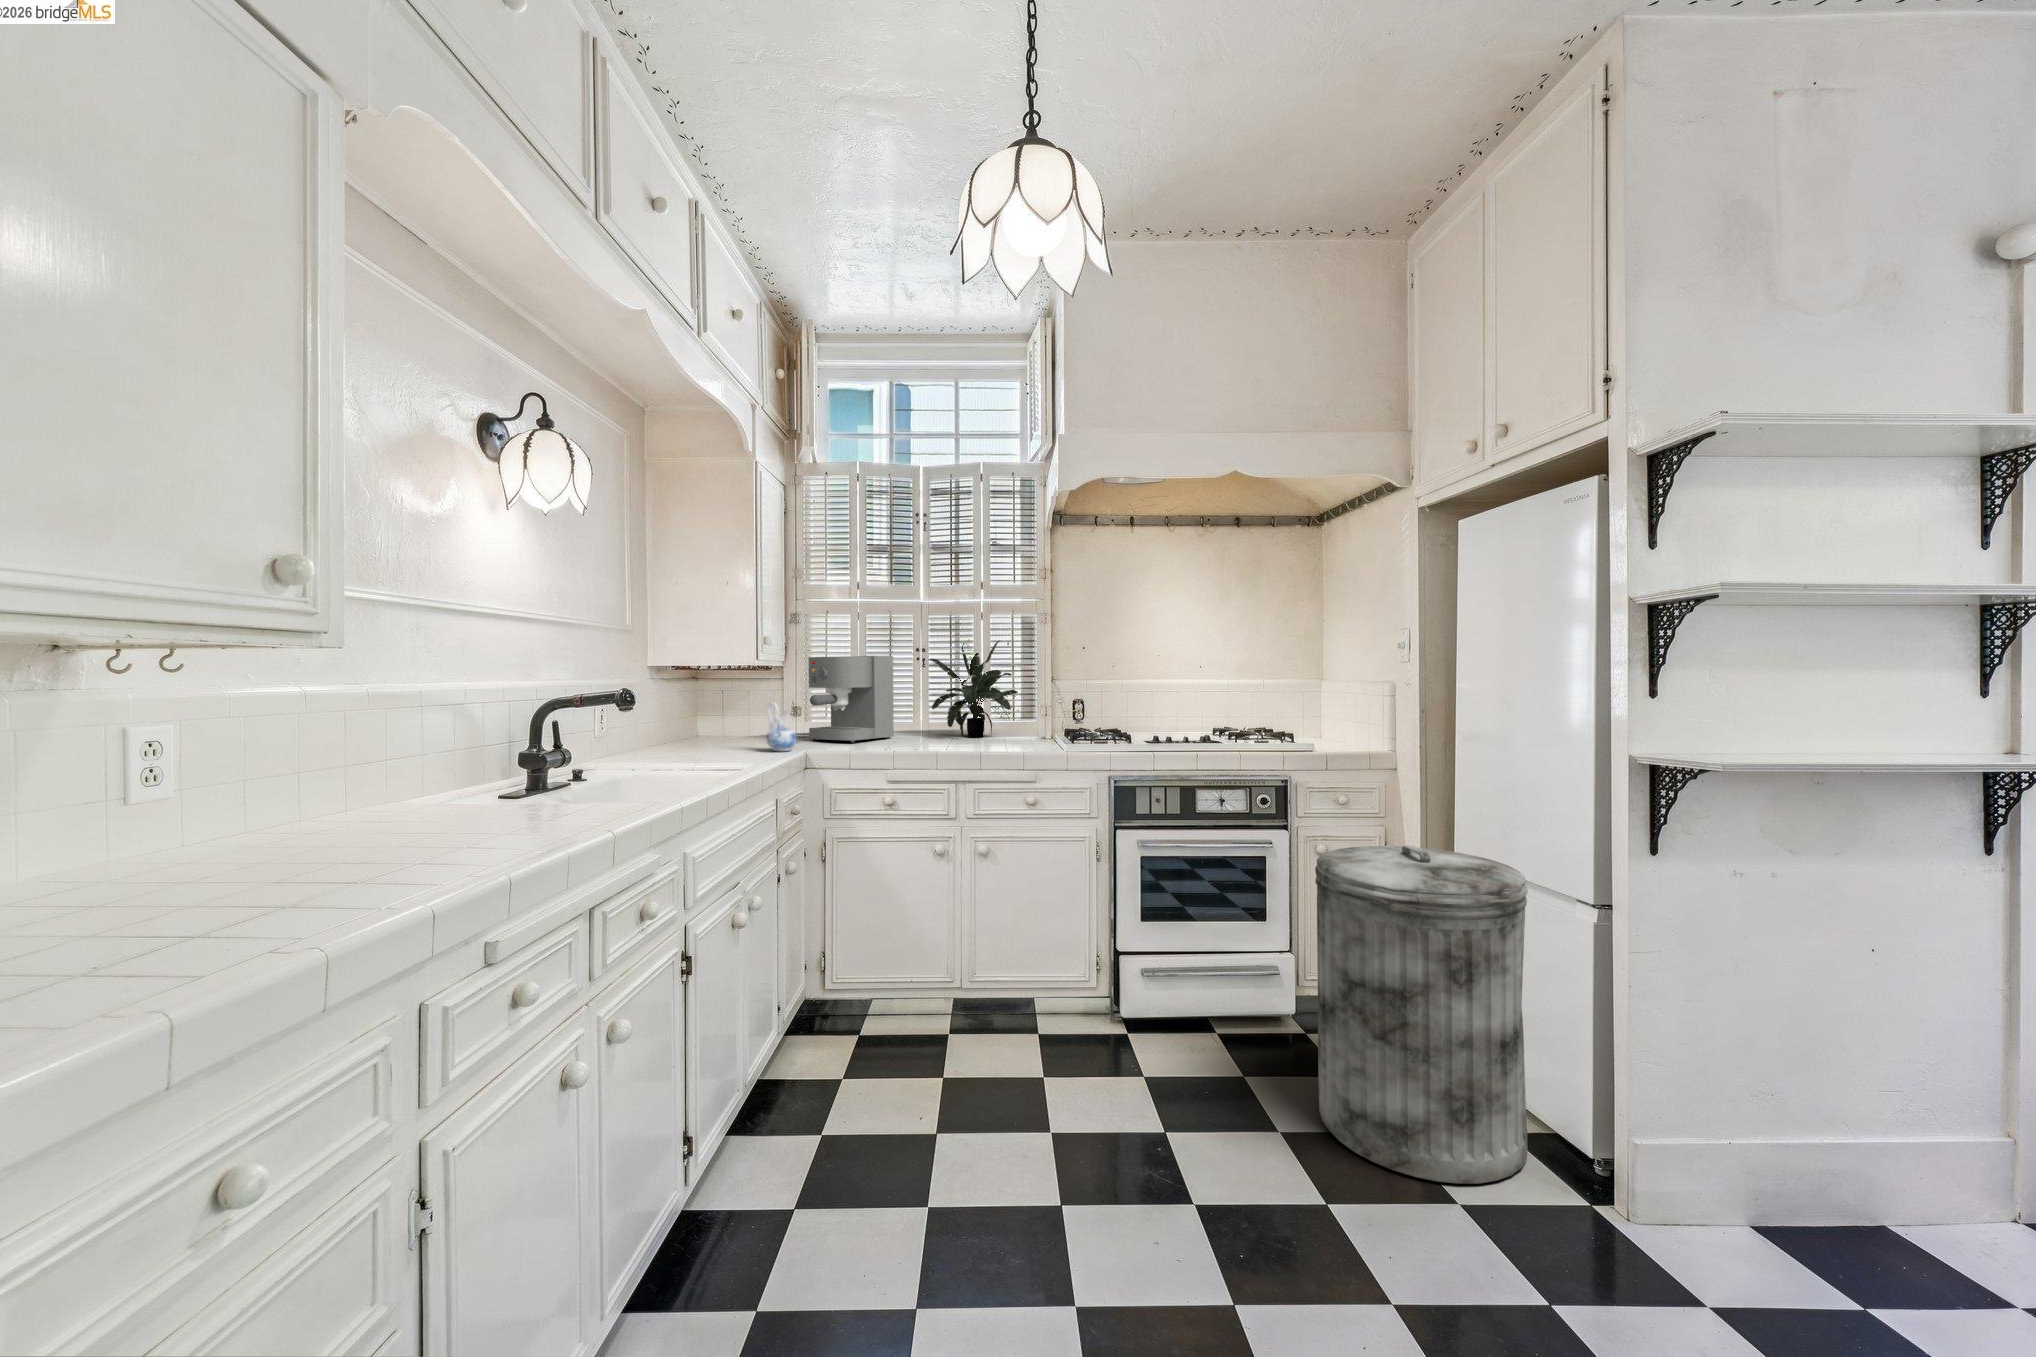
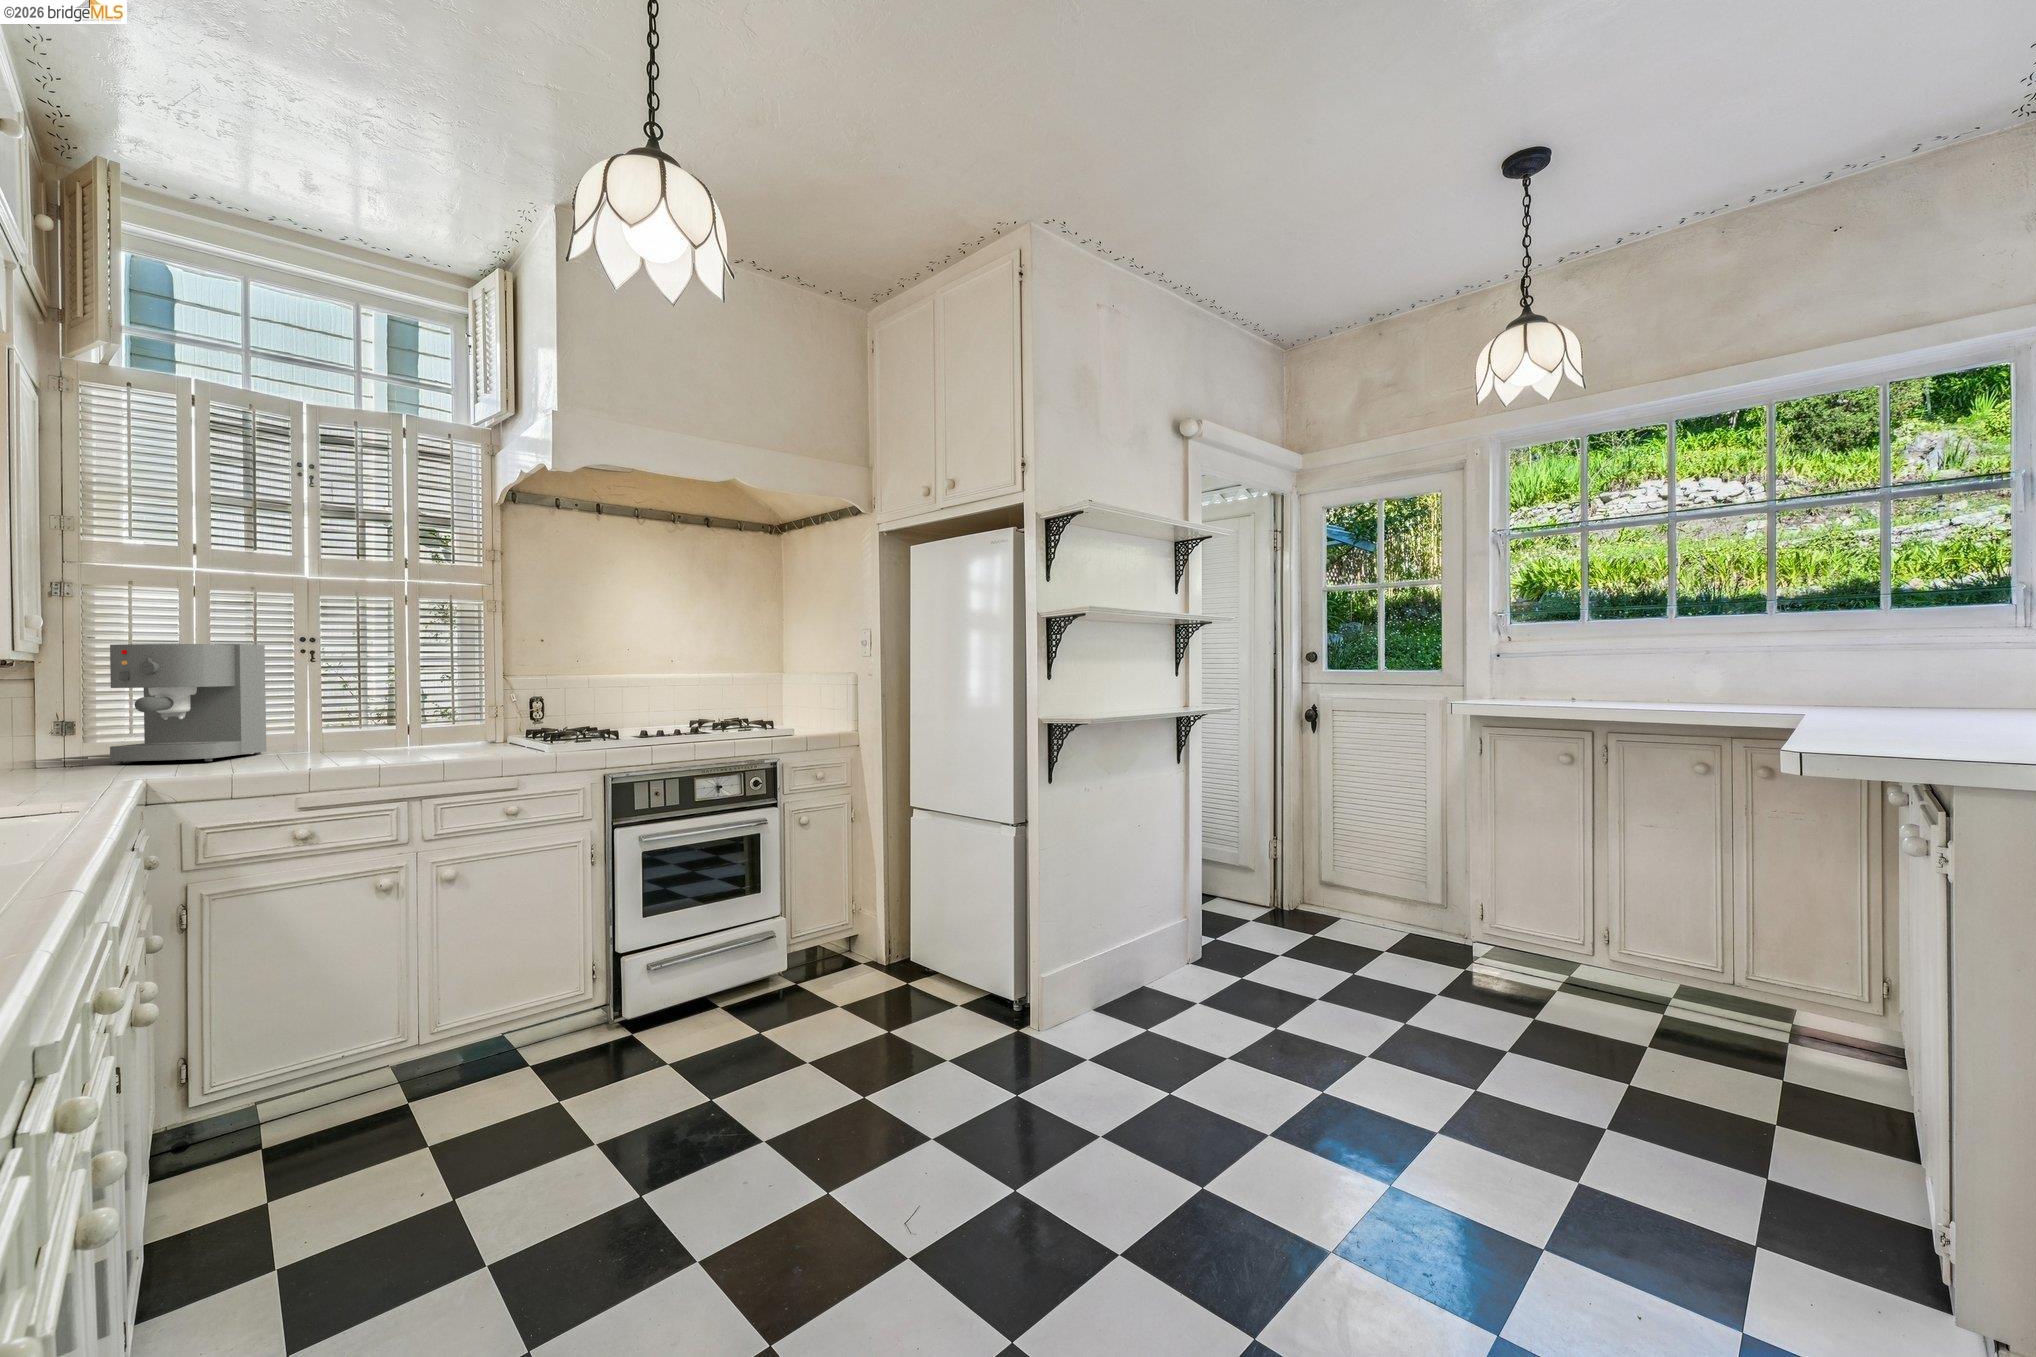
potted plant: present [929,641,1018,738] -> none [322,629,458,746]
ceramic pitcher: present [767,702,797,751] -> none [61,708,123,779]
trash can: present [1315,845,1528,1184] -> none [827,801,978,1051]

